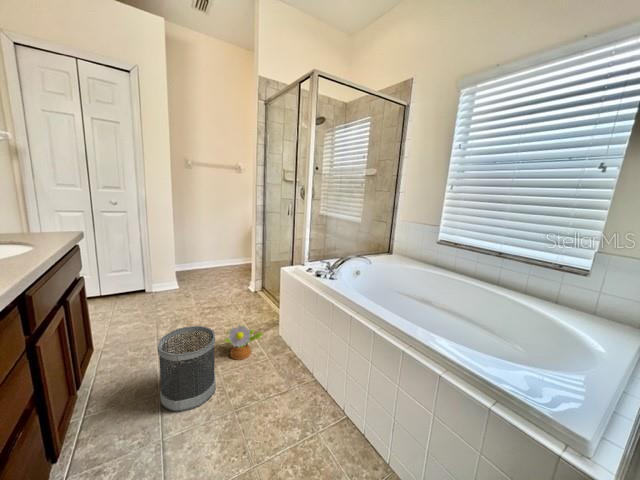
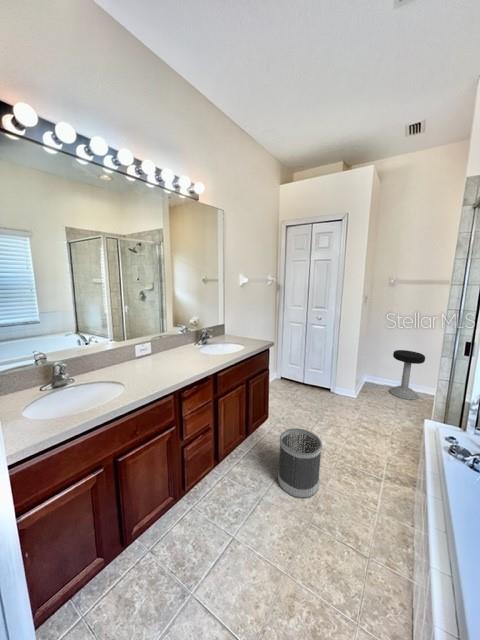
stool: none [200,229,227,274] -> present [390,350,425,399]
decorative plant: present [223,325,263,360] -> none [337,454,384,494]

